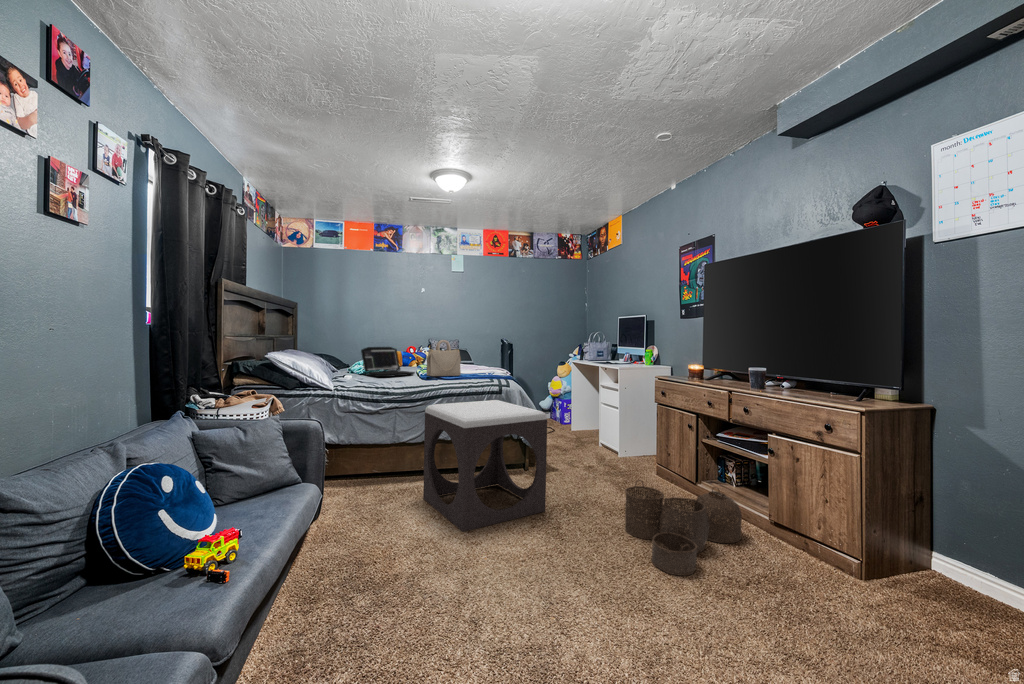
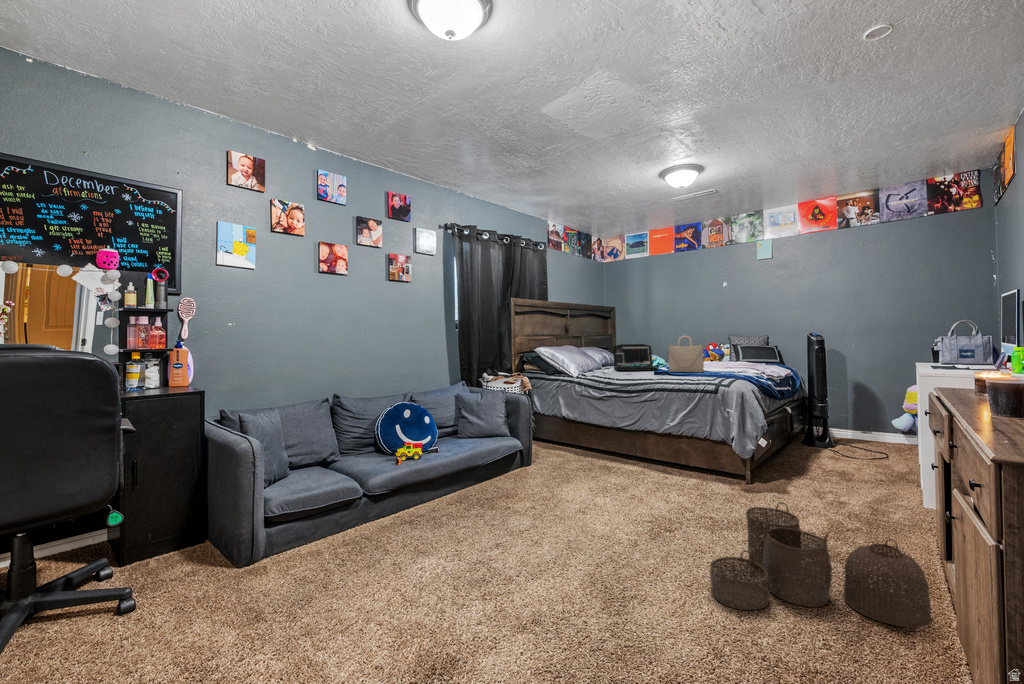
footstool: present [423,400,547,532] -> none [595,393,696,515]

